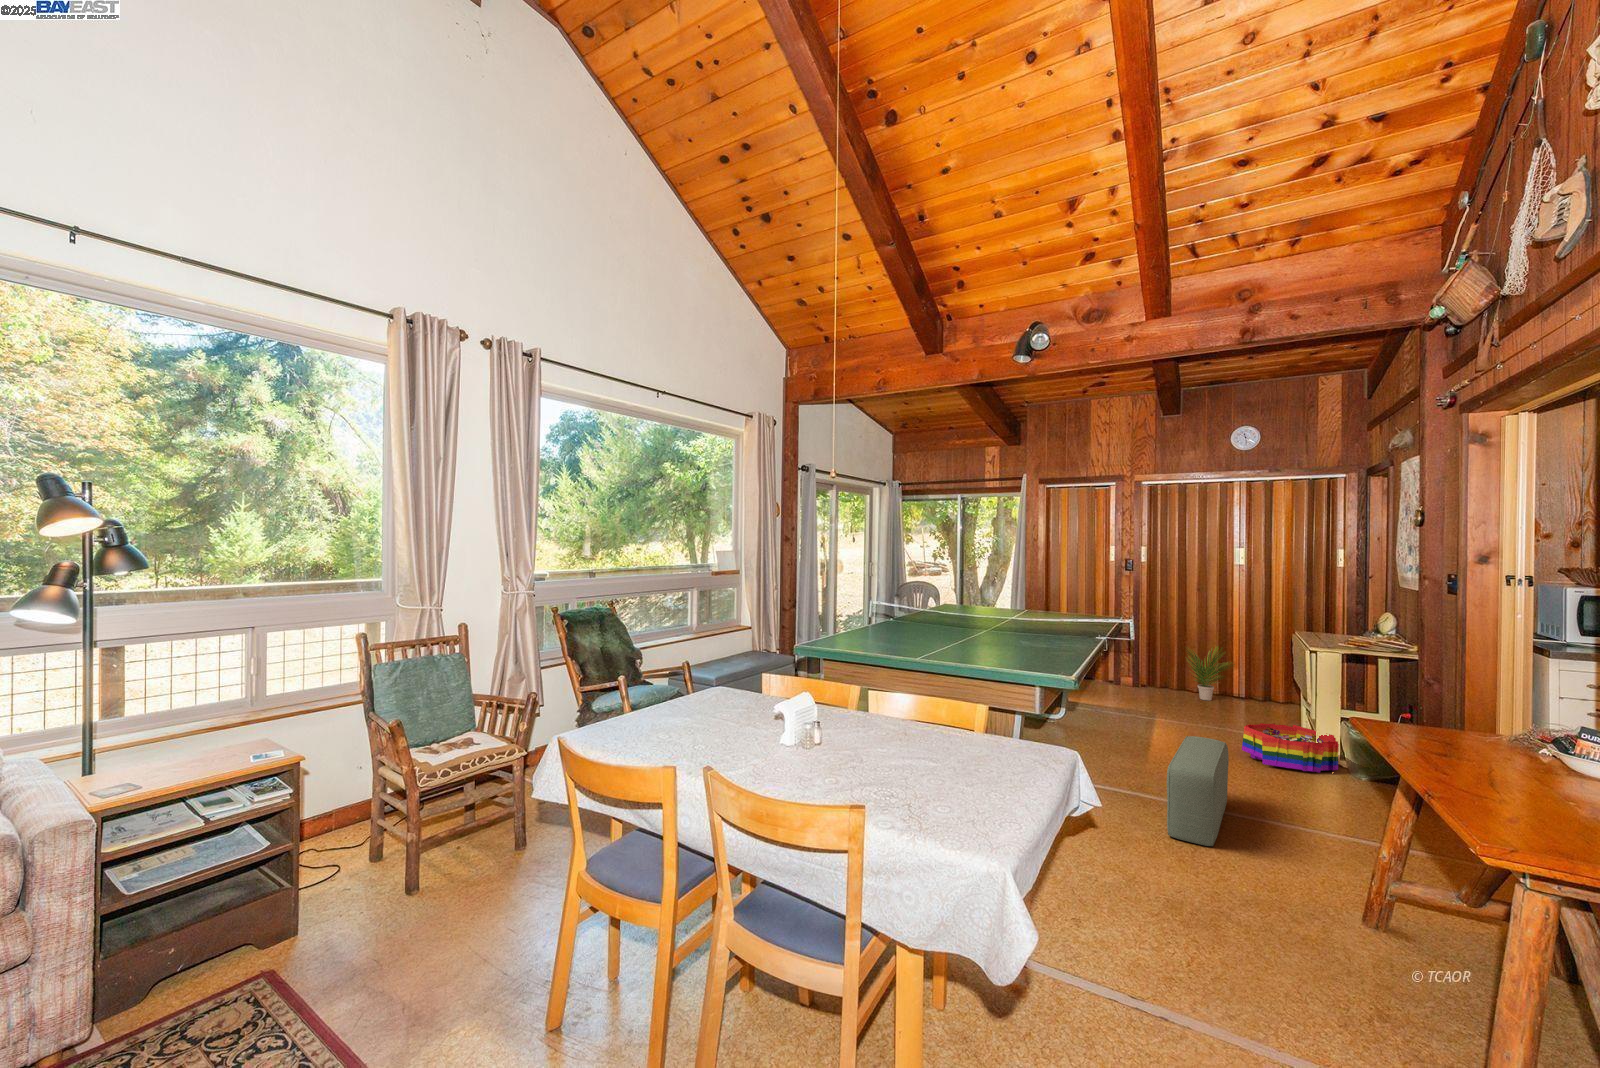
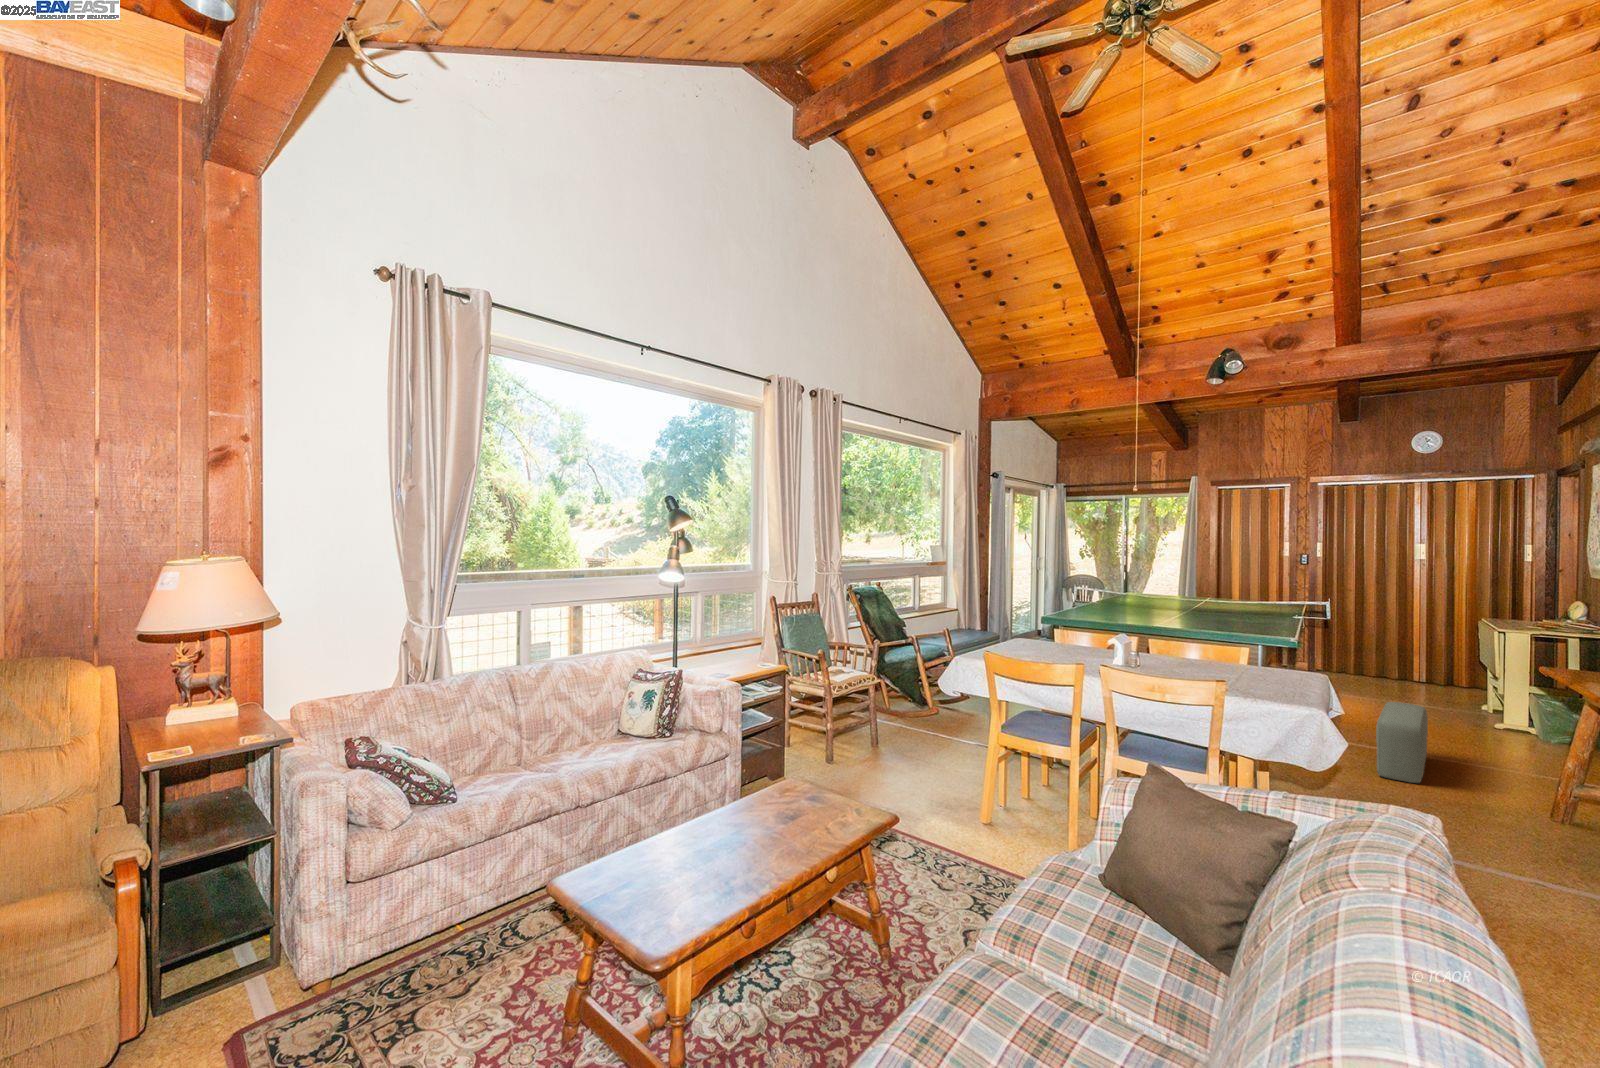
potted plant: present [1188,648,1231,701] -> none [1356,634,1417,685]
storage bin: present [1242,723,1339,773] -> none [1433,699,1530,741]

